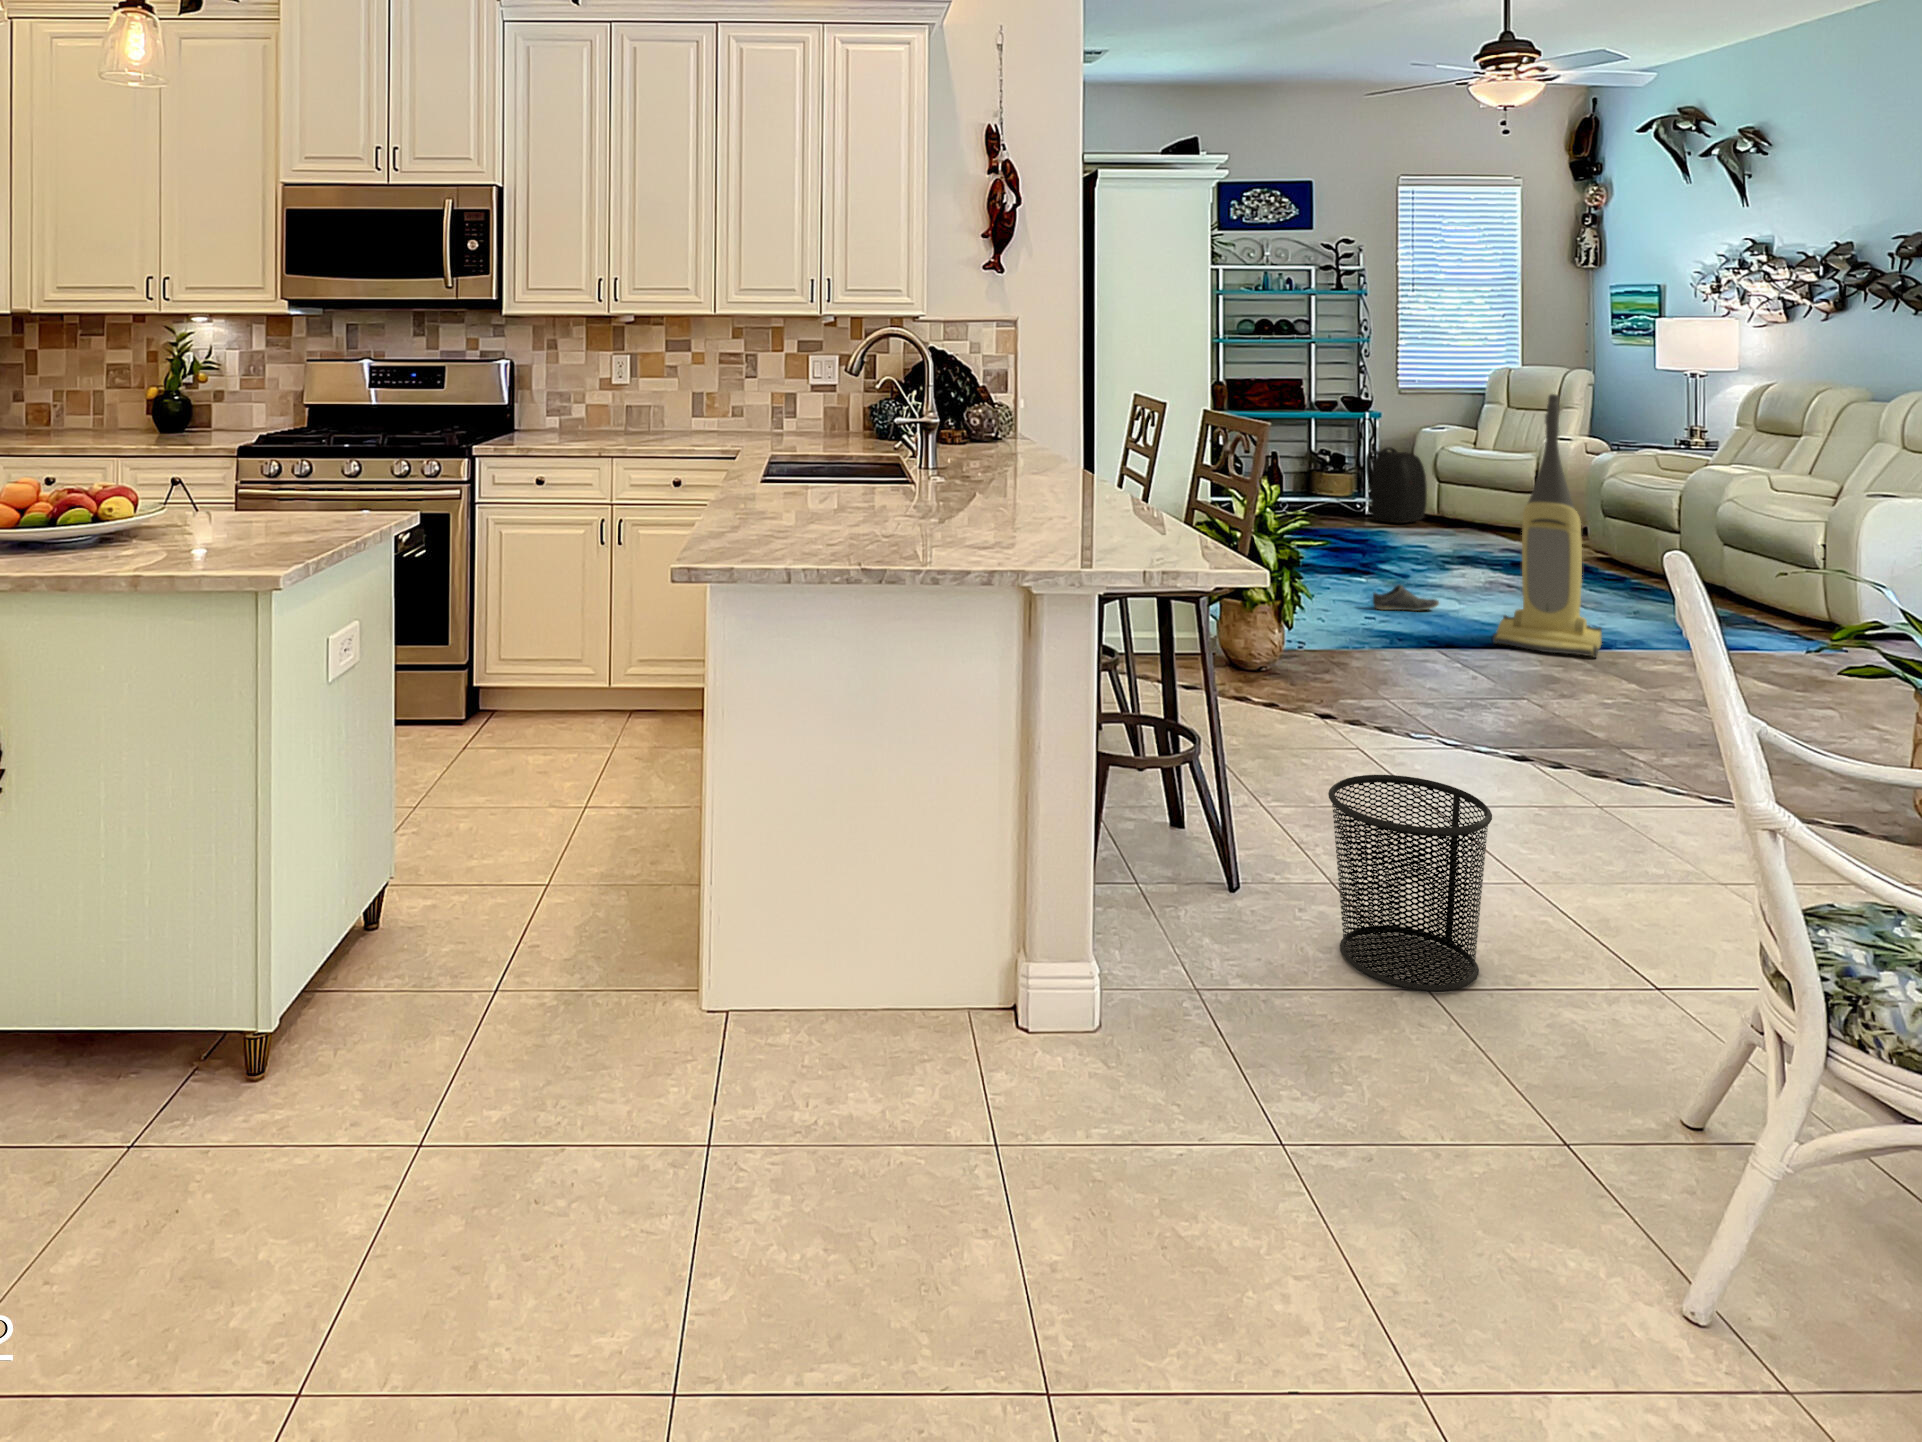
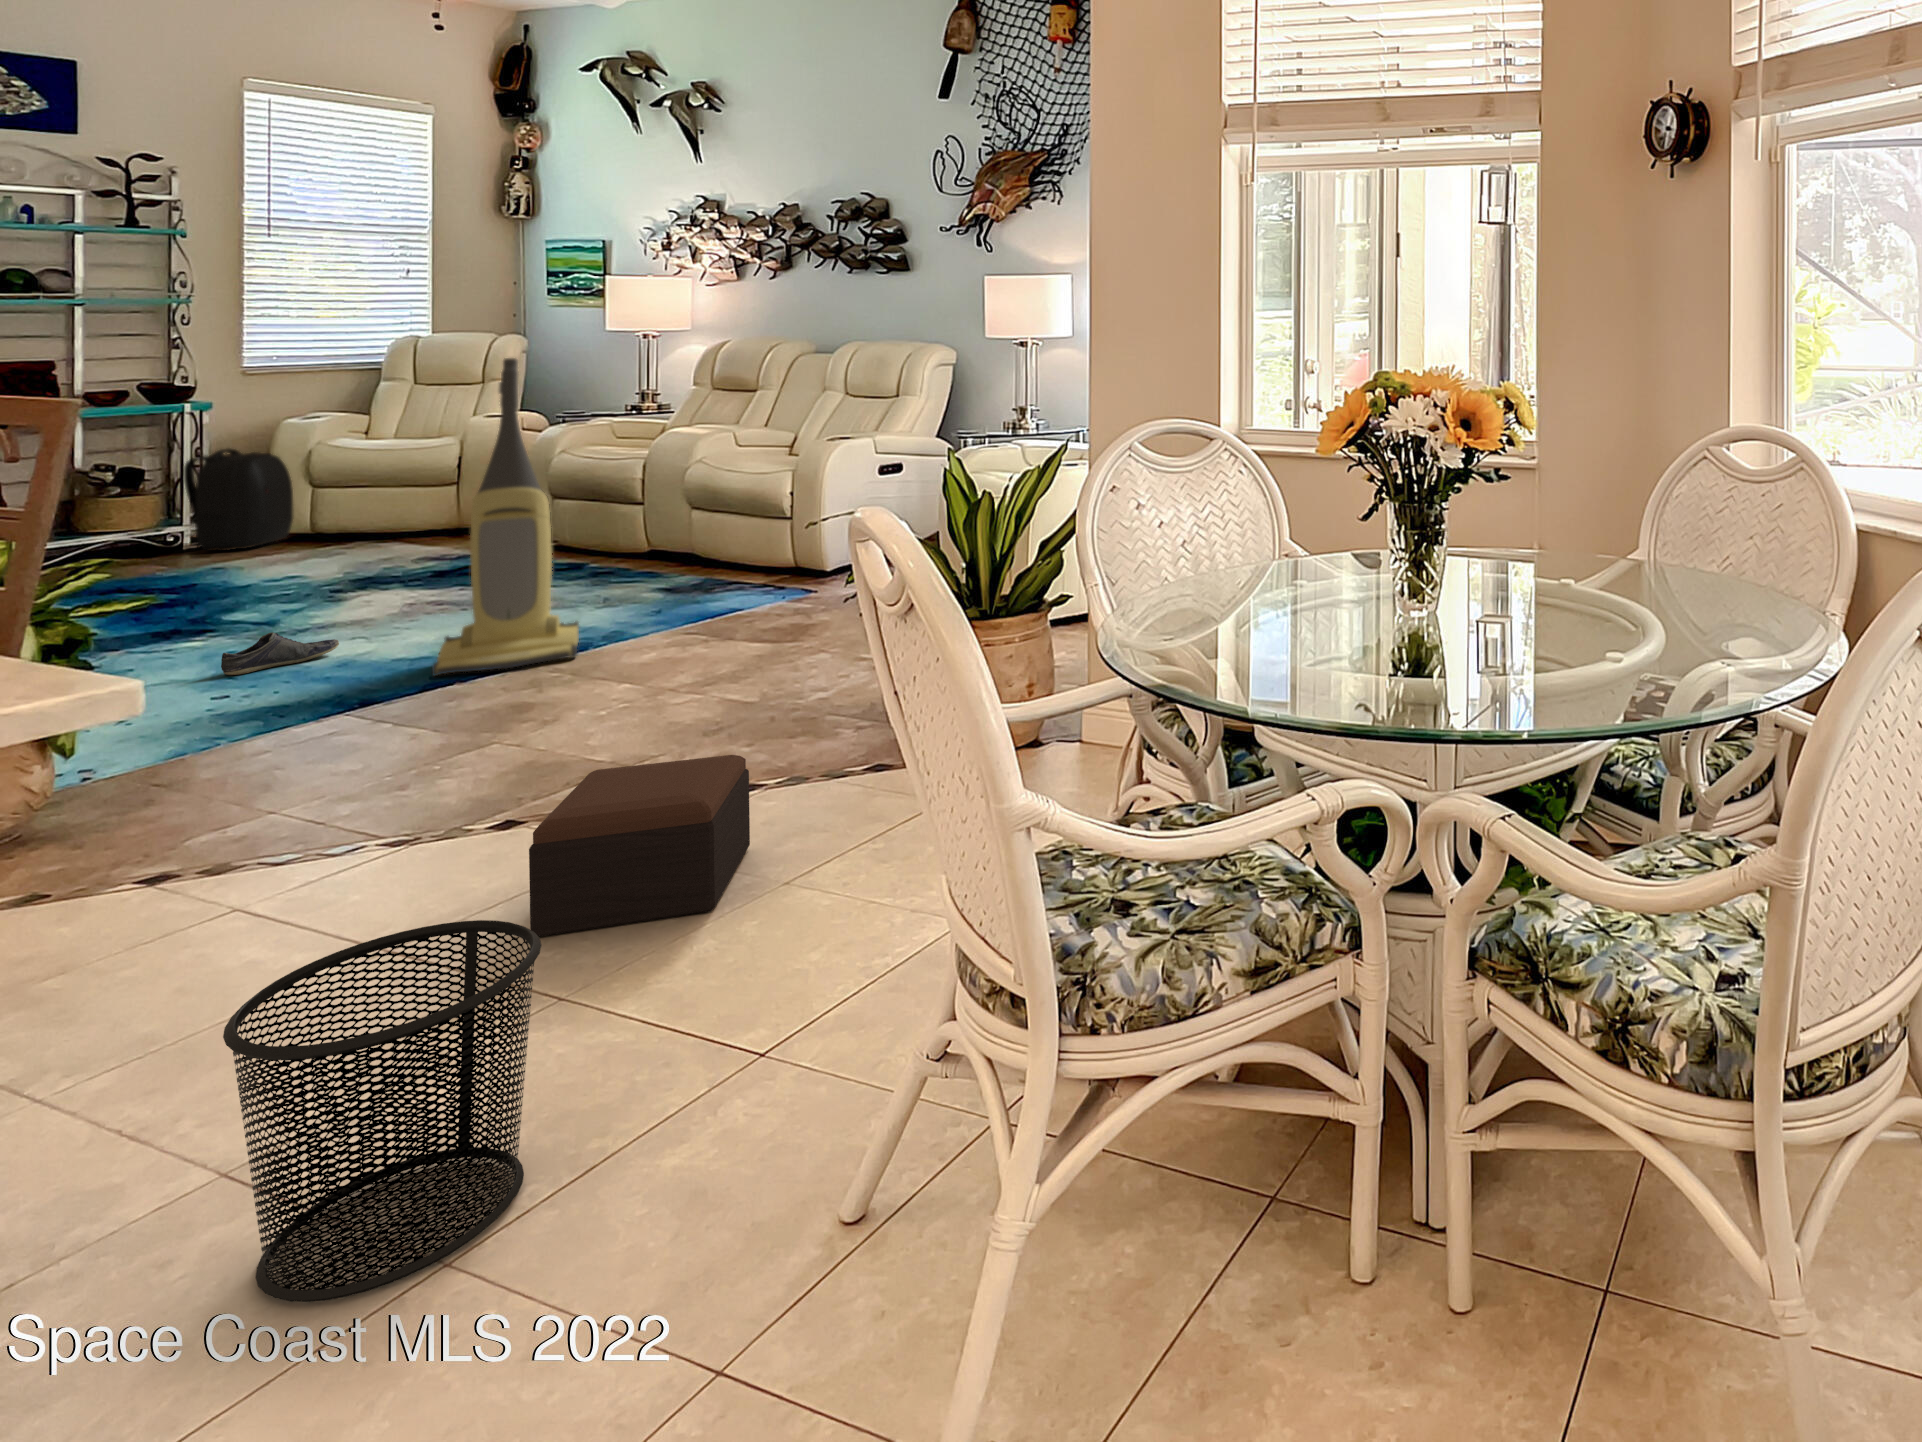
footstool: none [1516,736,1694,882] -> present [529,755,750,937]

